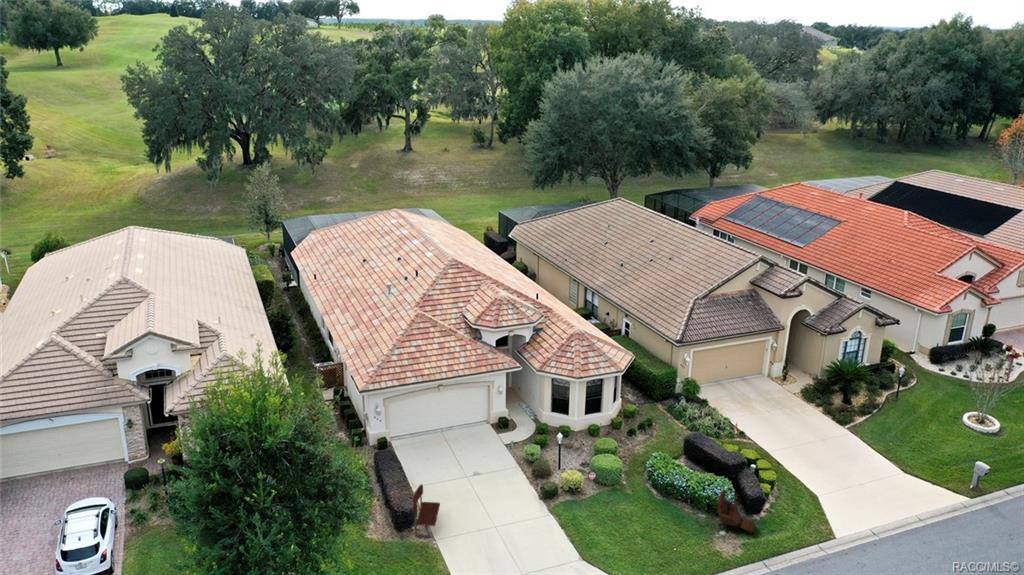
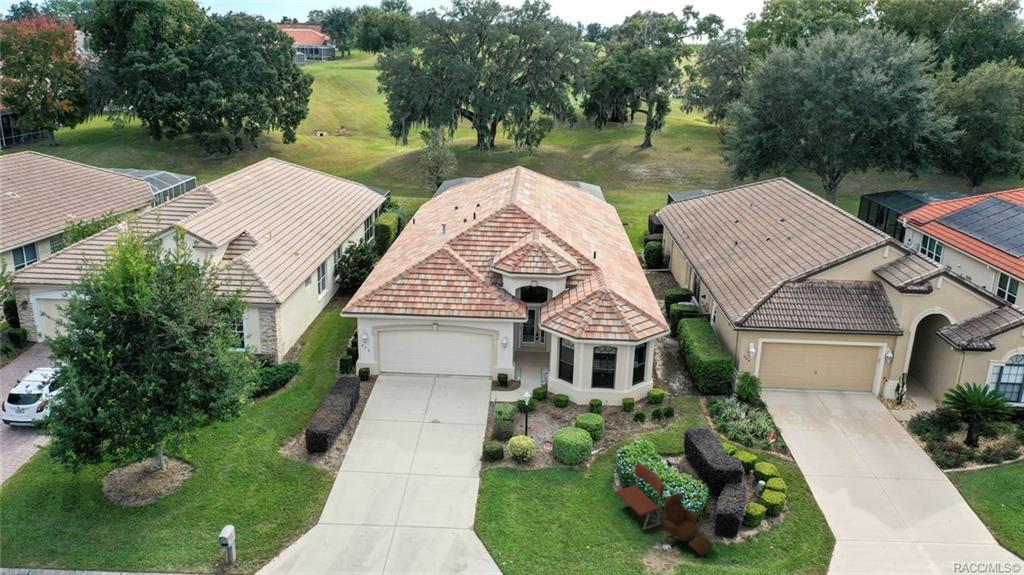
bench: present [413,484,440,537] -> present [616,463,664,530]

